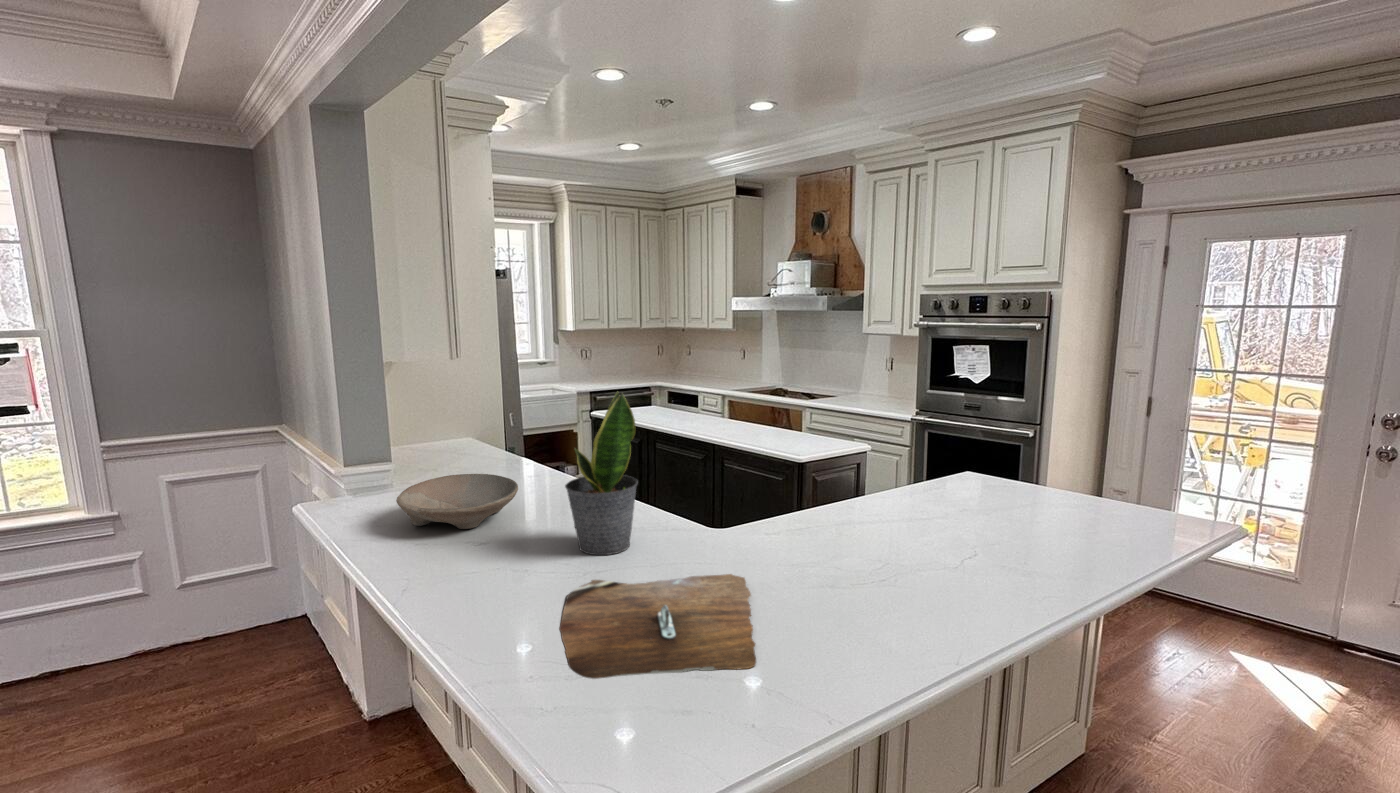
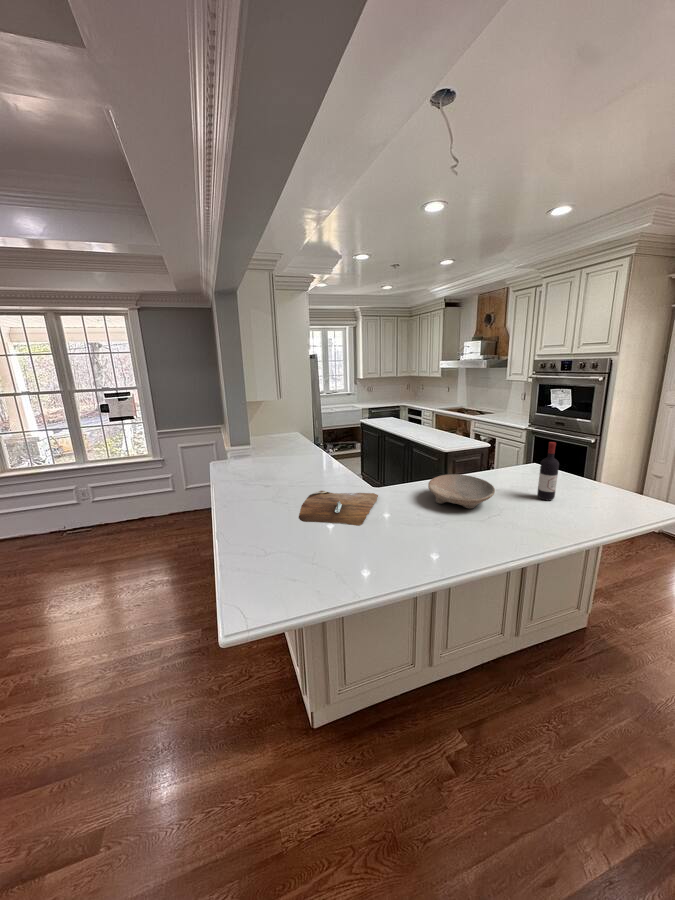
potted plant: present [565,393,638,555] -> none [317,417,346,482]
wine bottle: none [1061,432,1103,555] -> present [537,442,559,500]
bowl: present [396,474,518,529] -> present [428,474,495,508]

